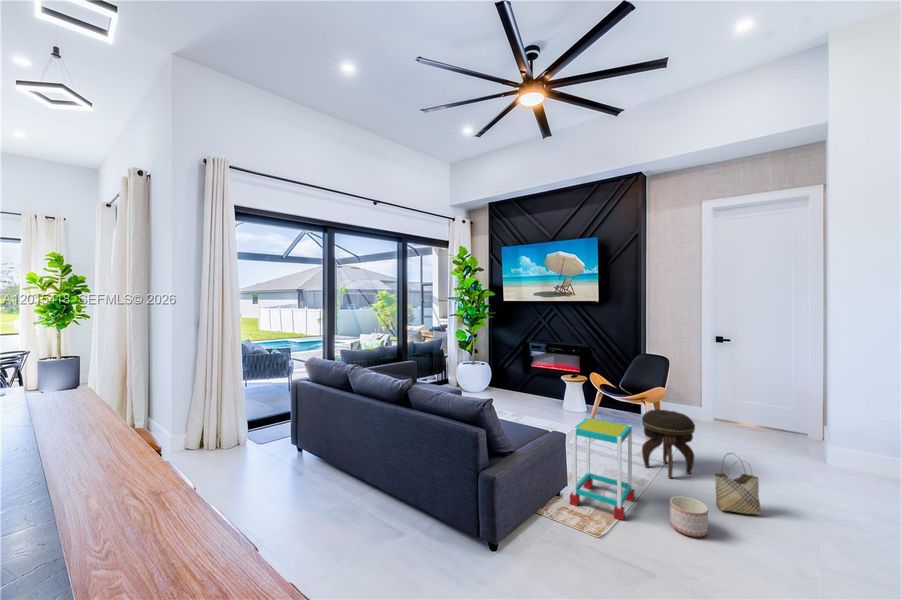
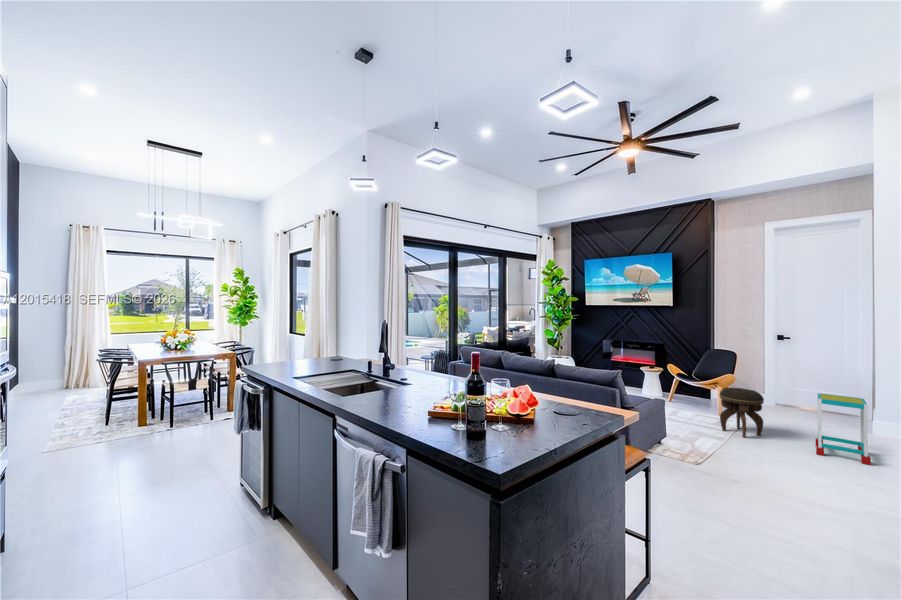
side table: present [570,417,635,520] -> present [816,393,871,465]
woven basket: present [715,453,760,515] -> none [781,415,817,458]
planter: present [670,496,708,537] -> none [748,442,777,467]

